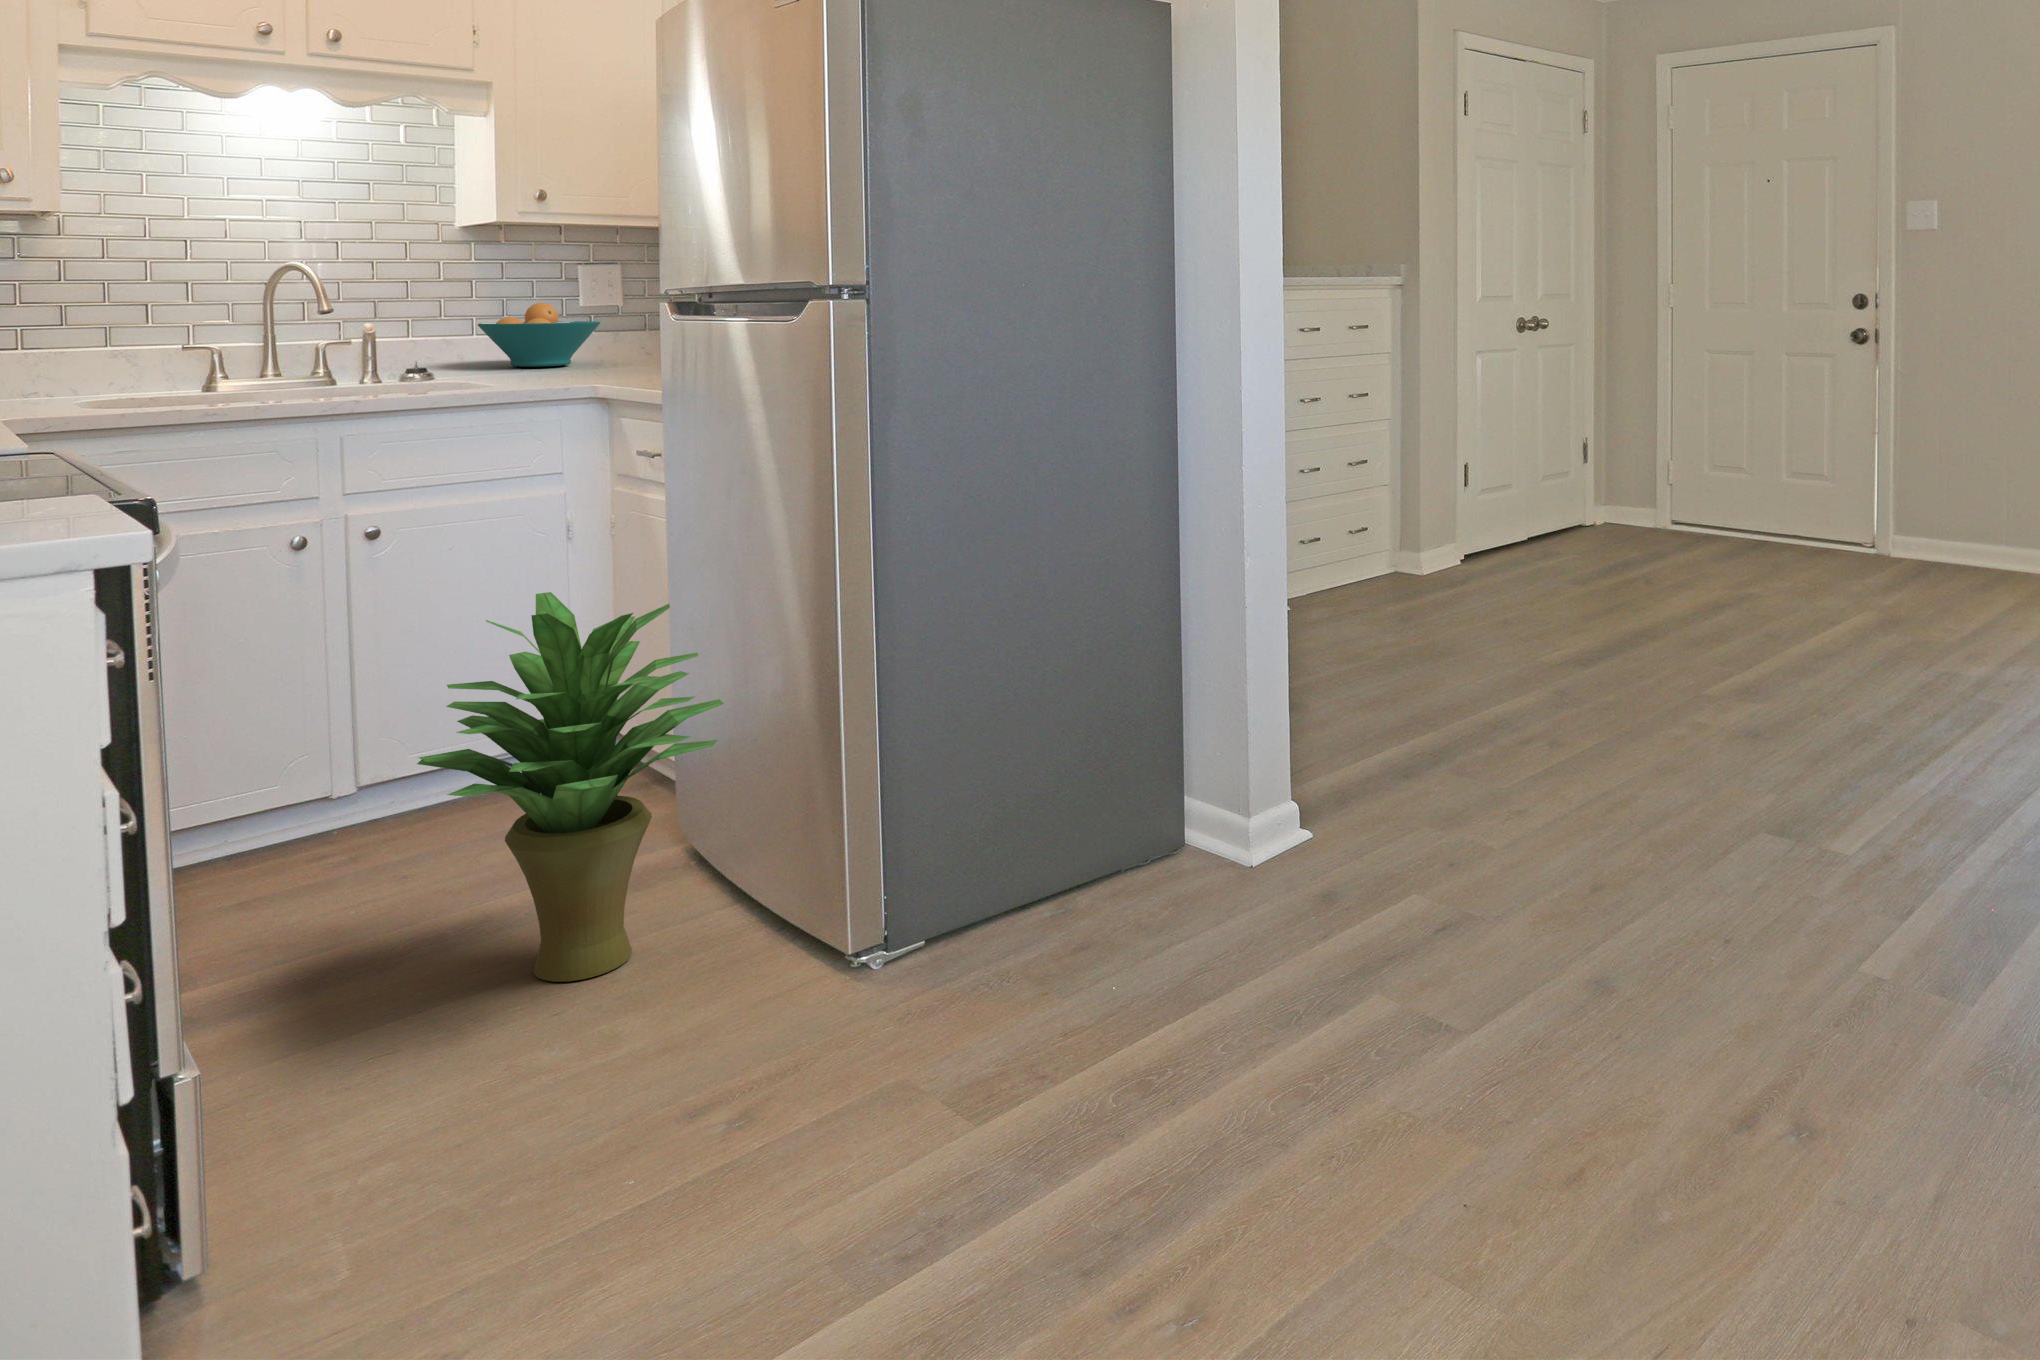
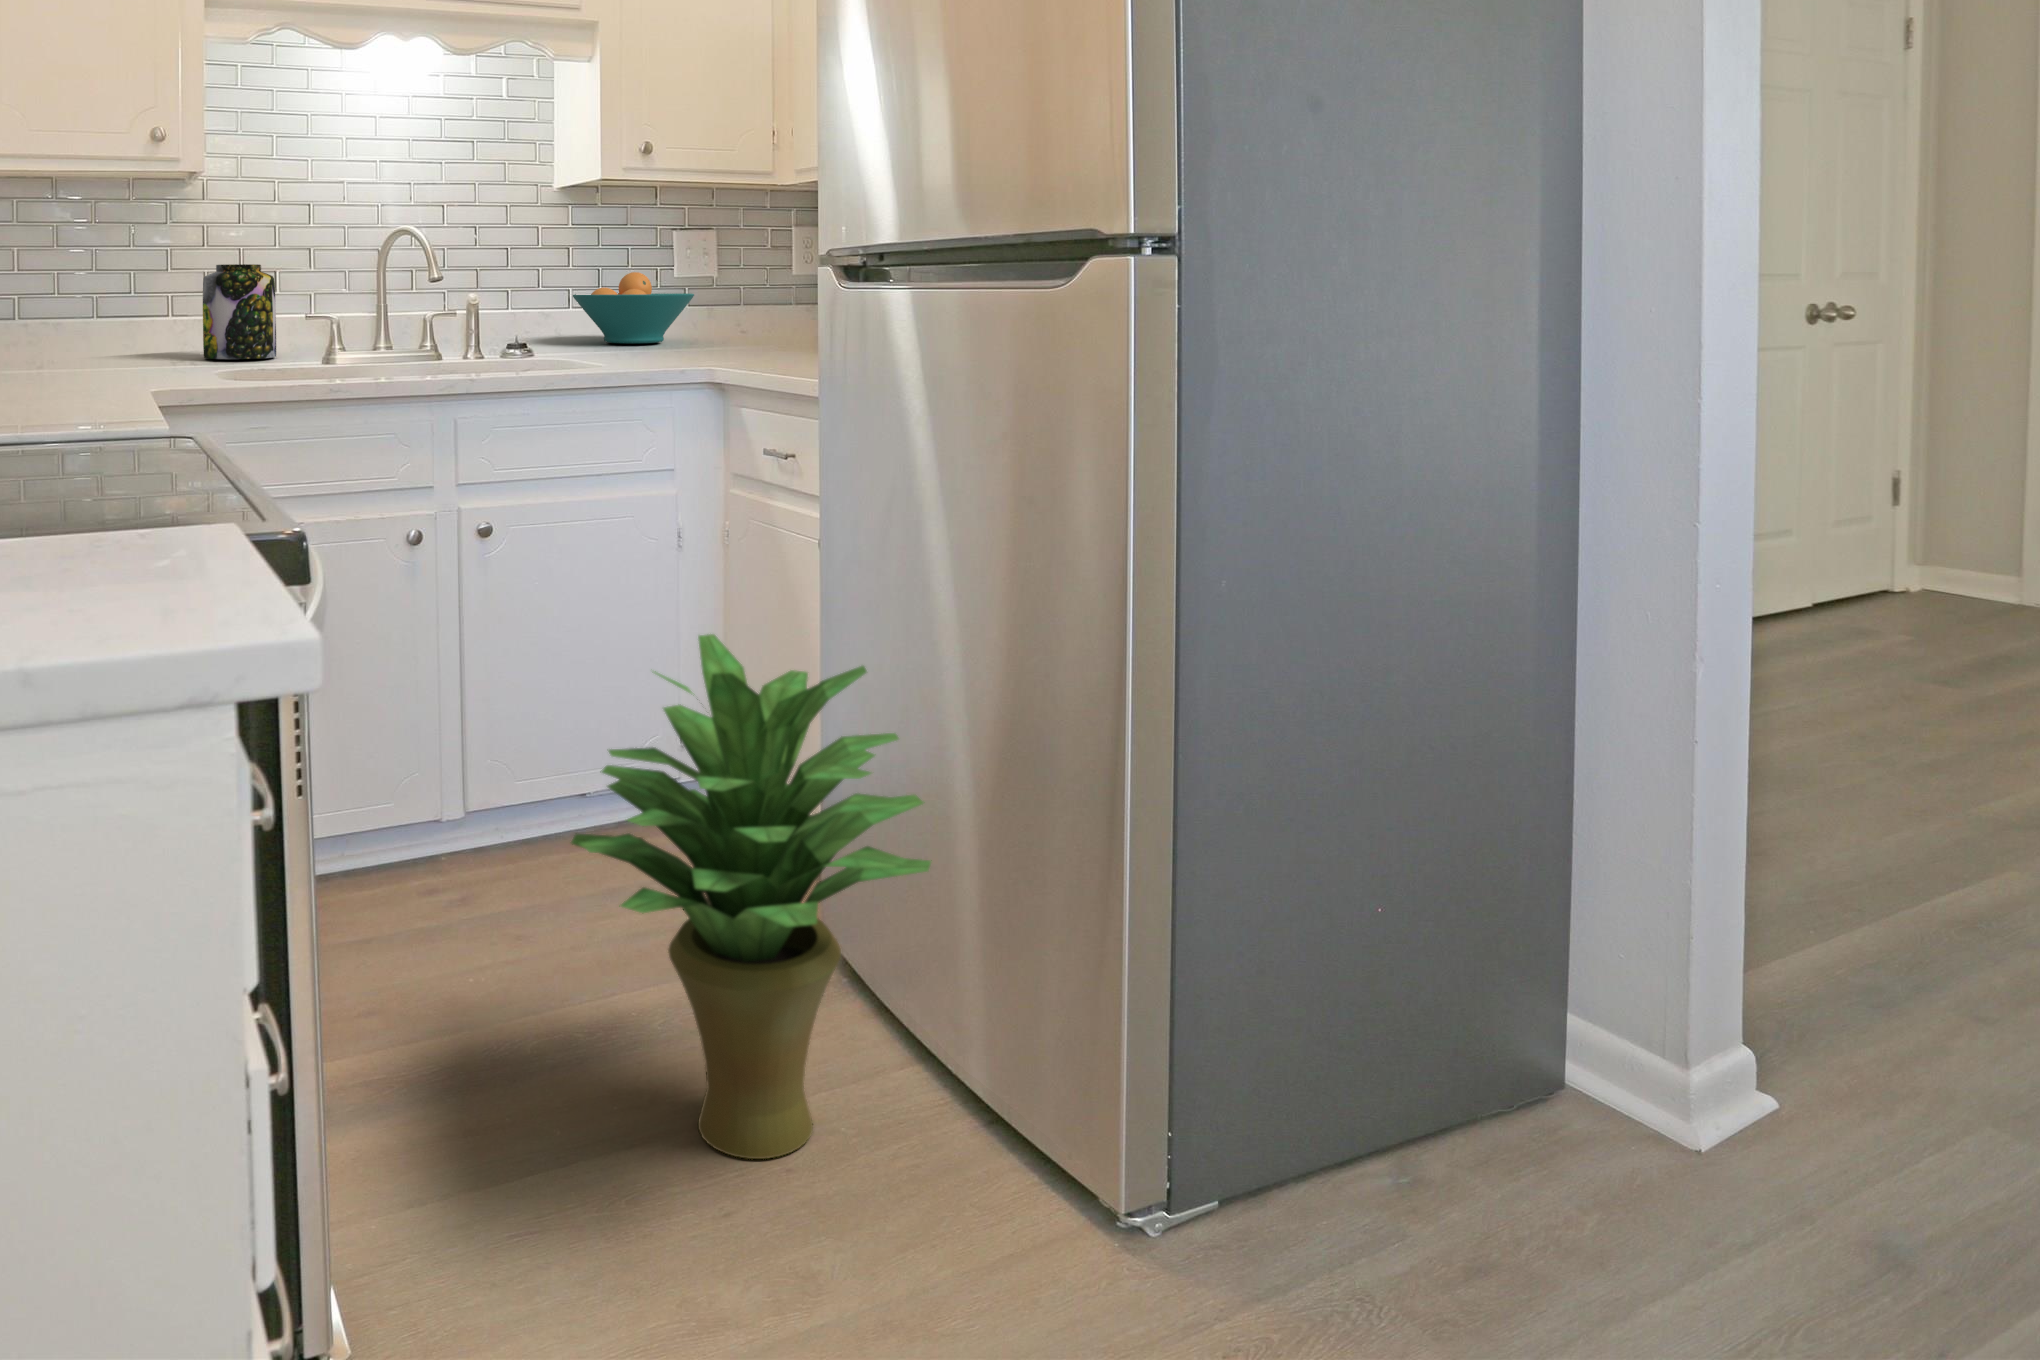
jar: none [58,300,146,391] -> present [203,264,276,359]

